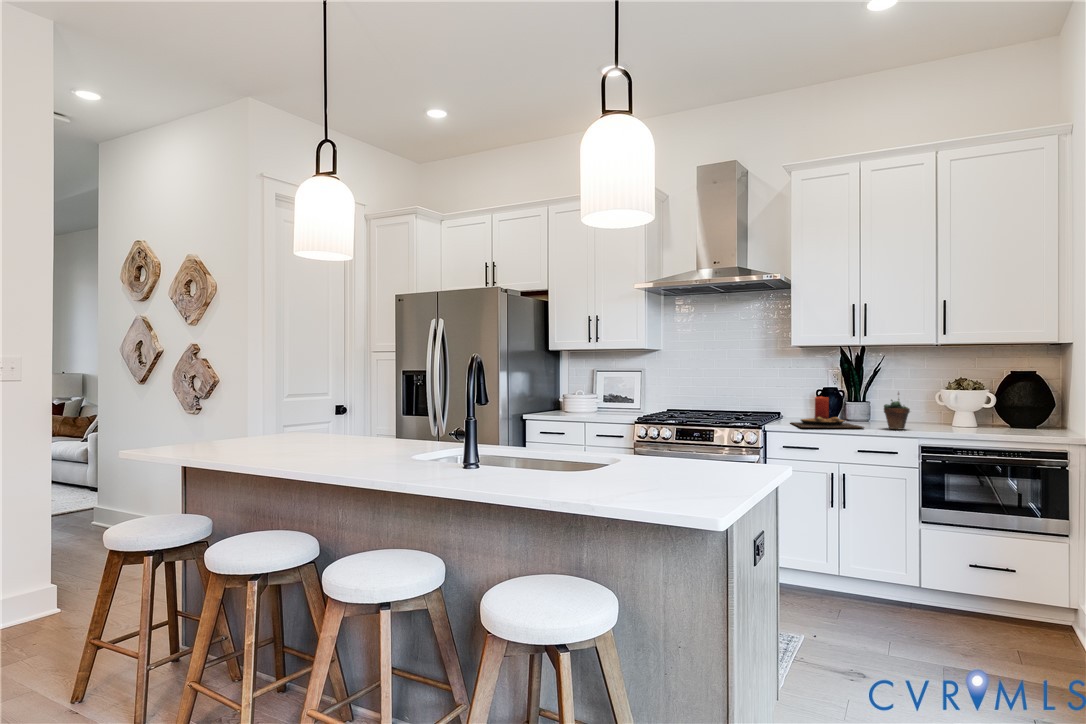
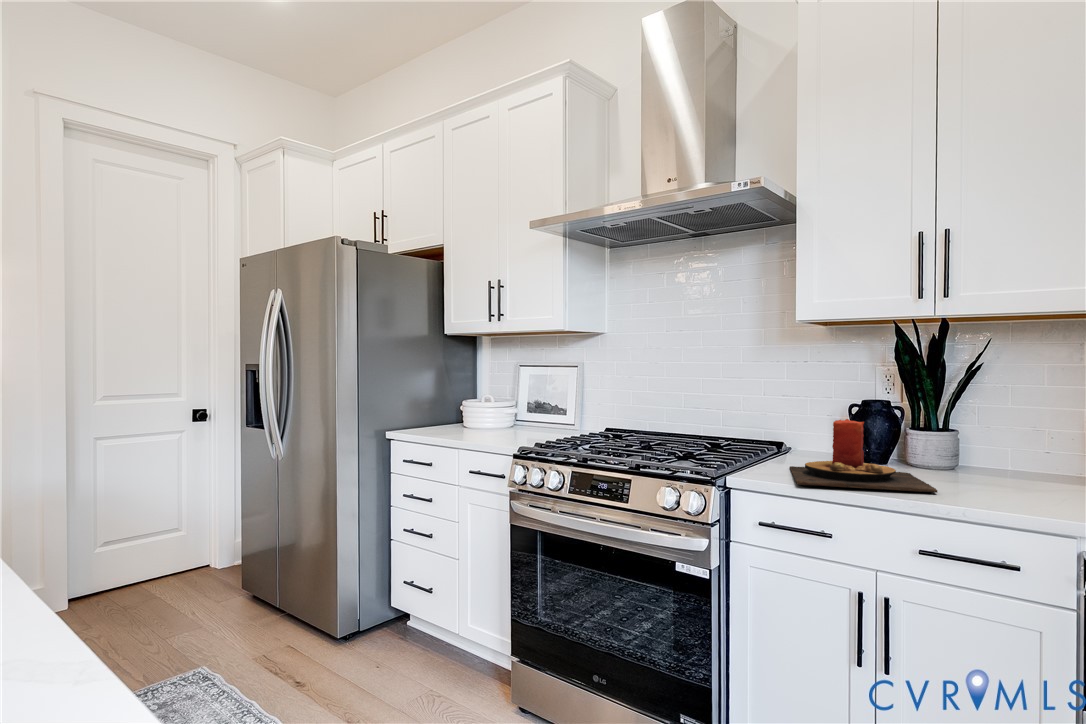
succulent plant: present [884,393,910,429] -> none [981,414,1046,501]

